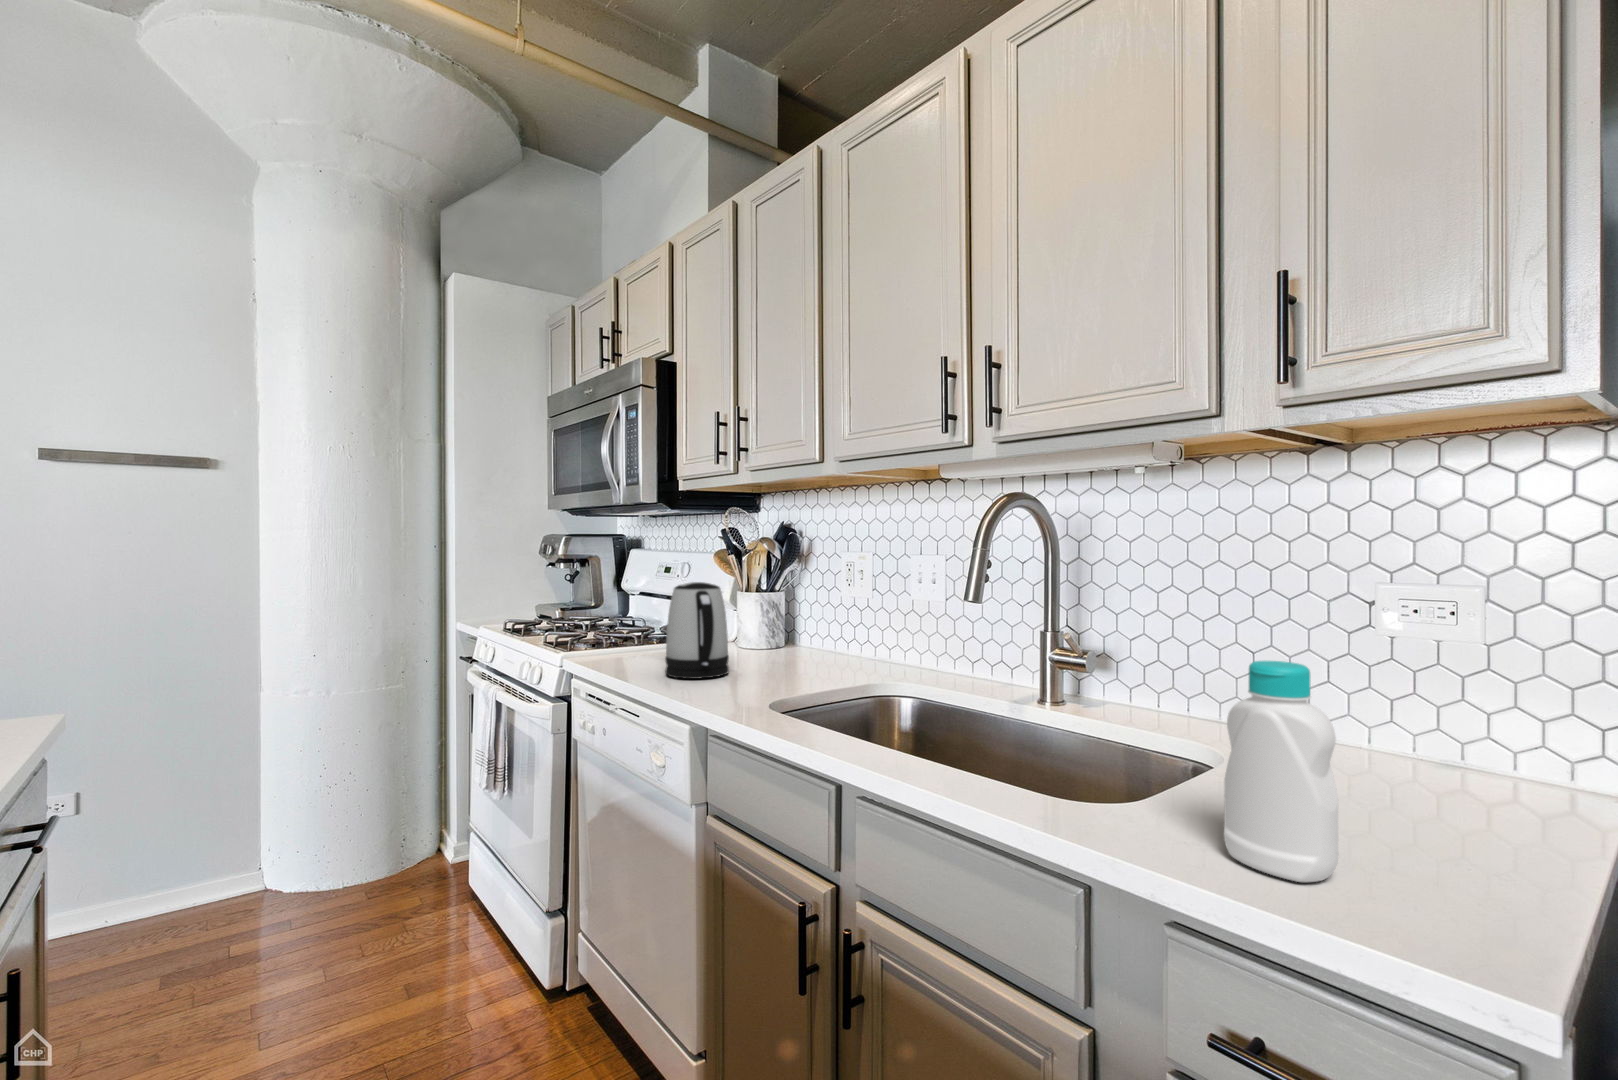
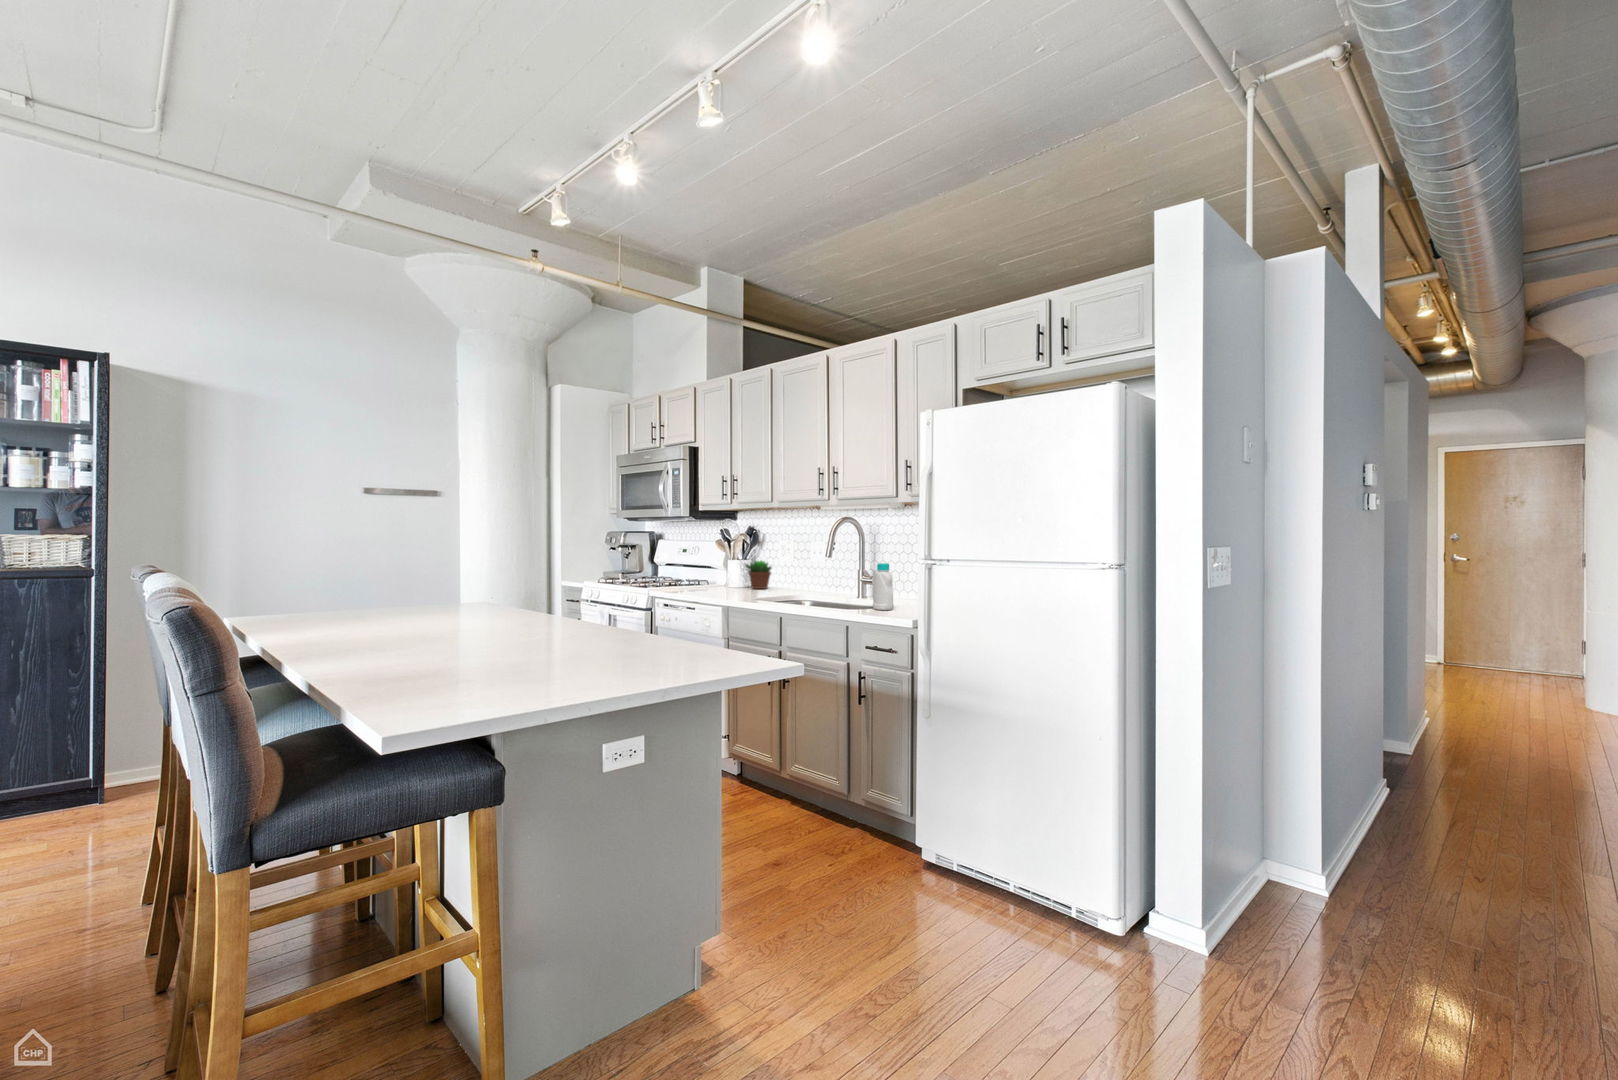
kettle: present [665,582,729,679] -> none [706,553,733,592]
succulent plant: none [762,594,827,662] -> present [746,561,772,589]

